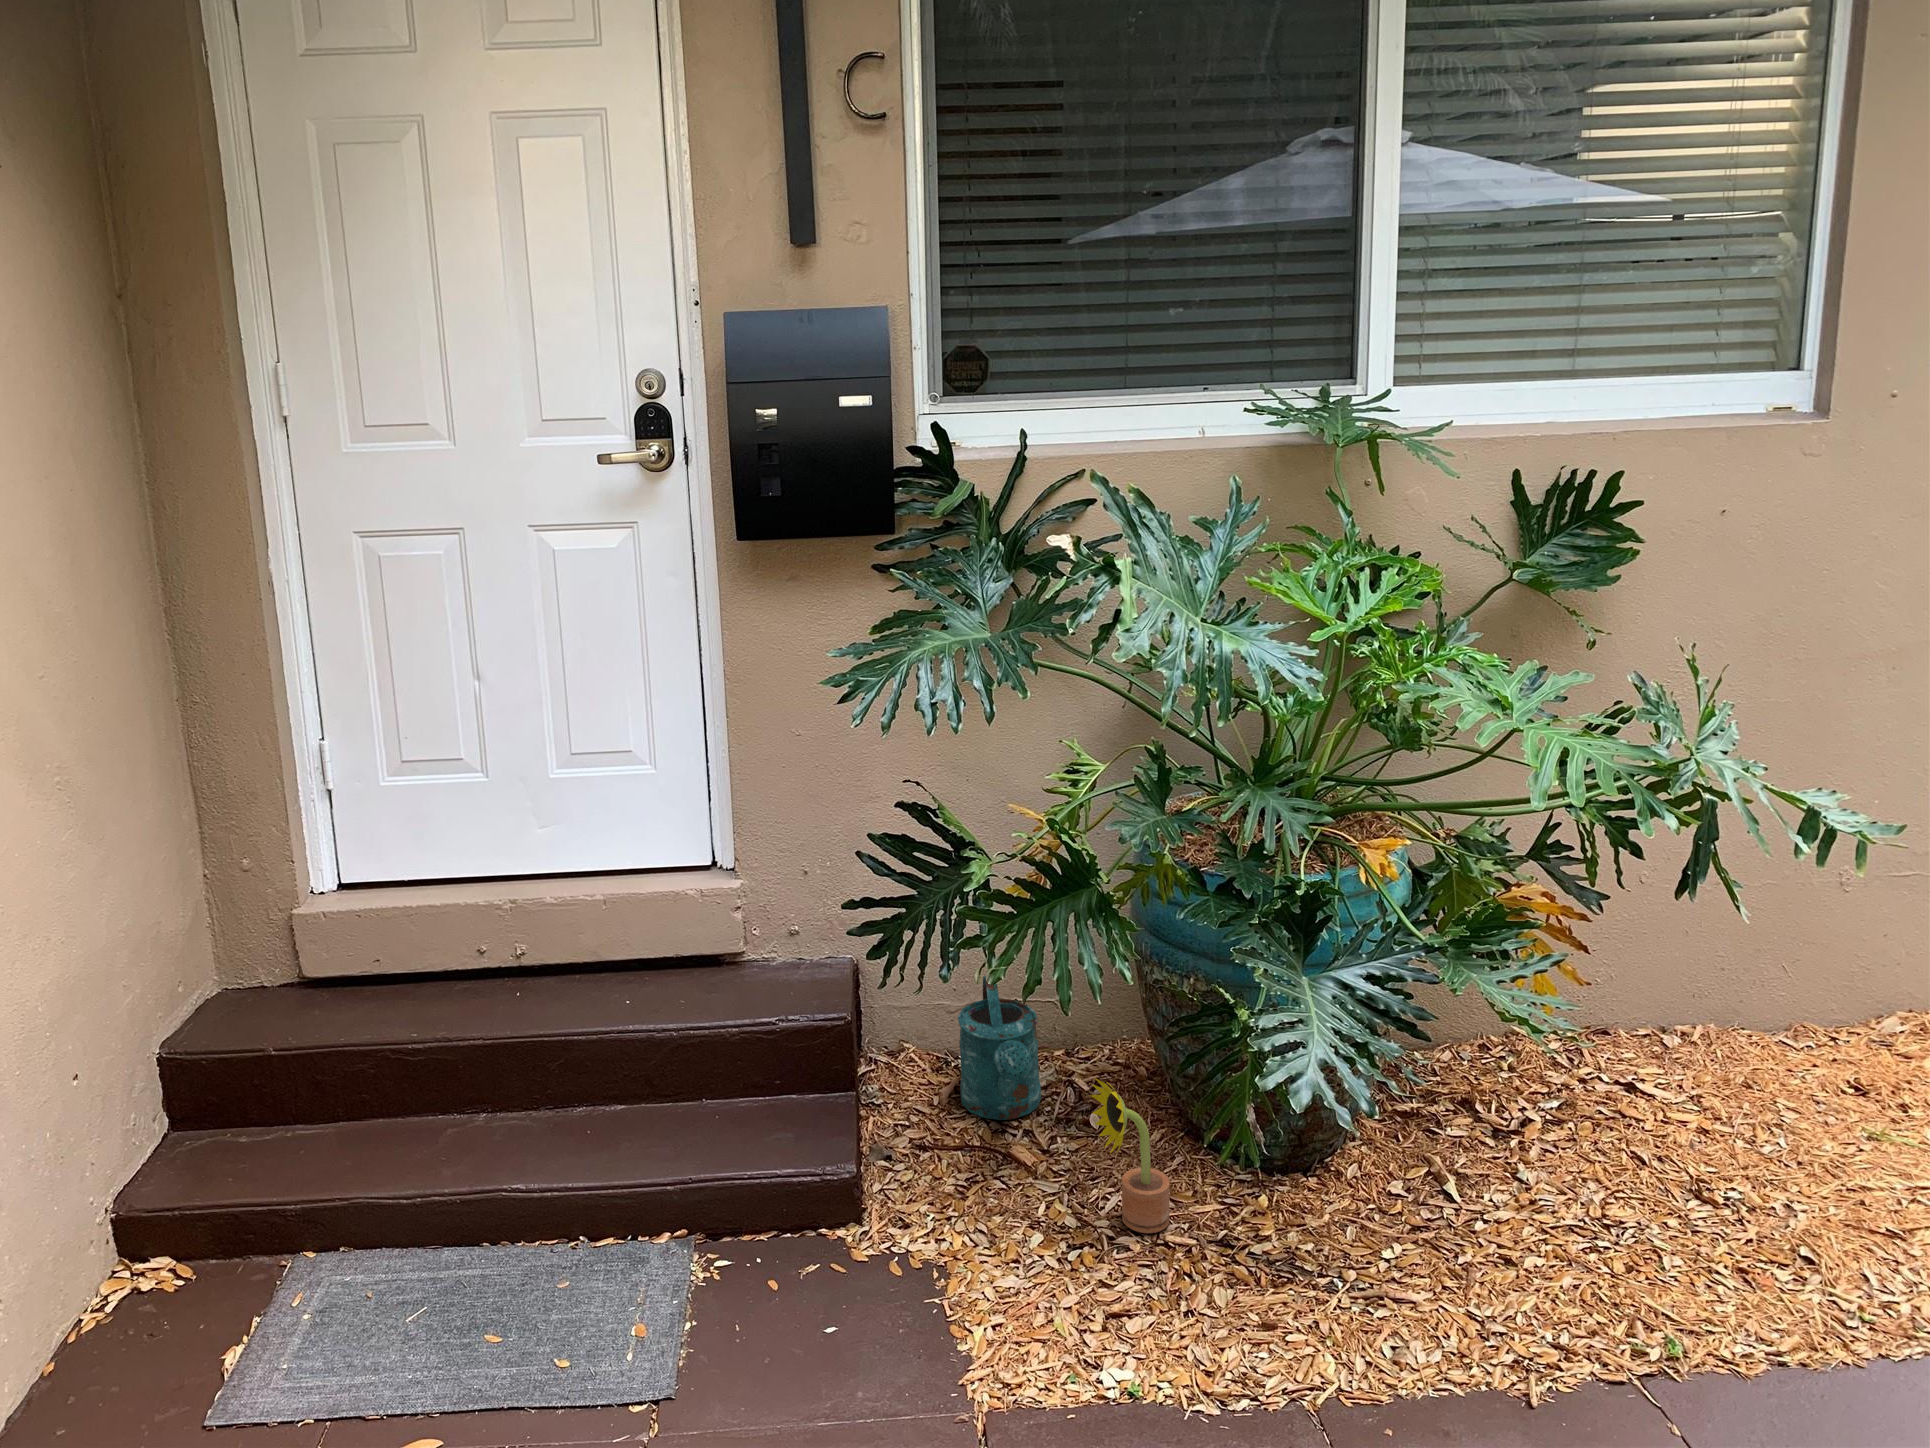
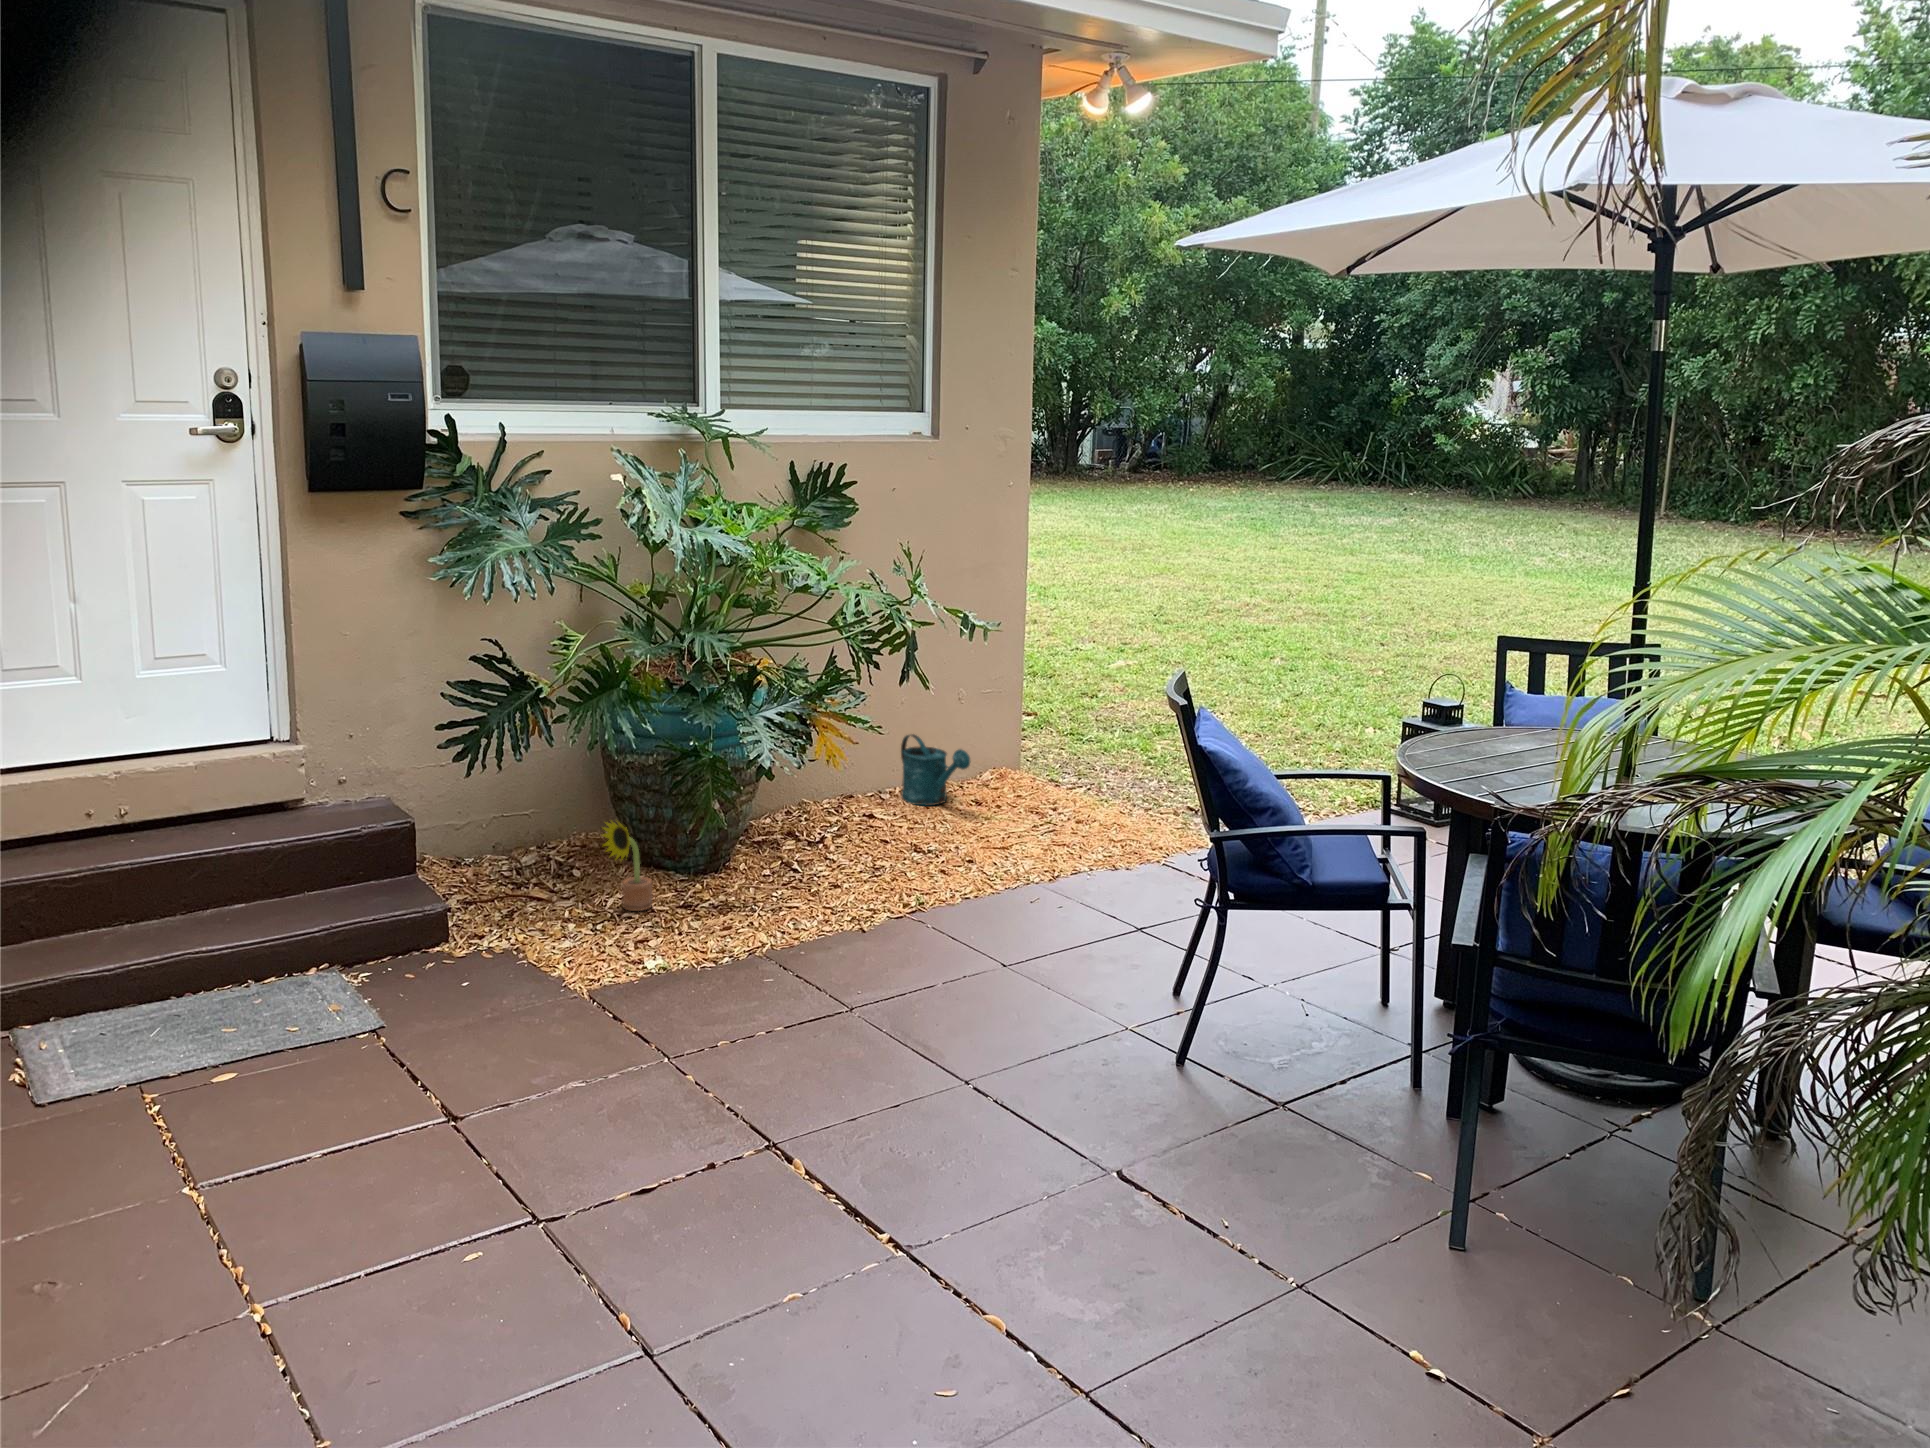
watering can: present [958,976,1041,1120] -> present [901,734,970,806]

